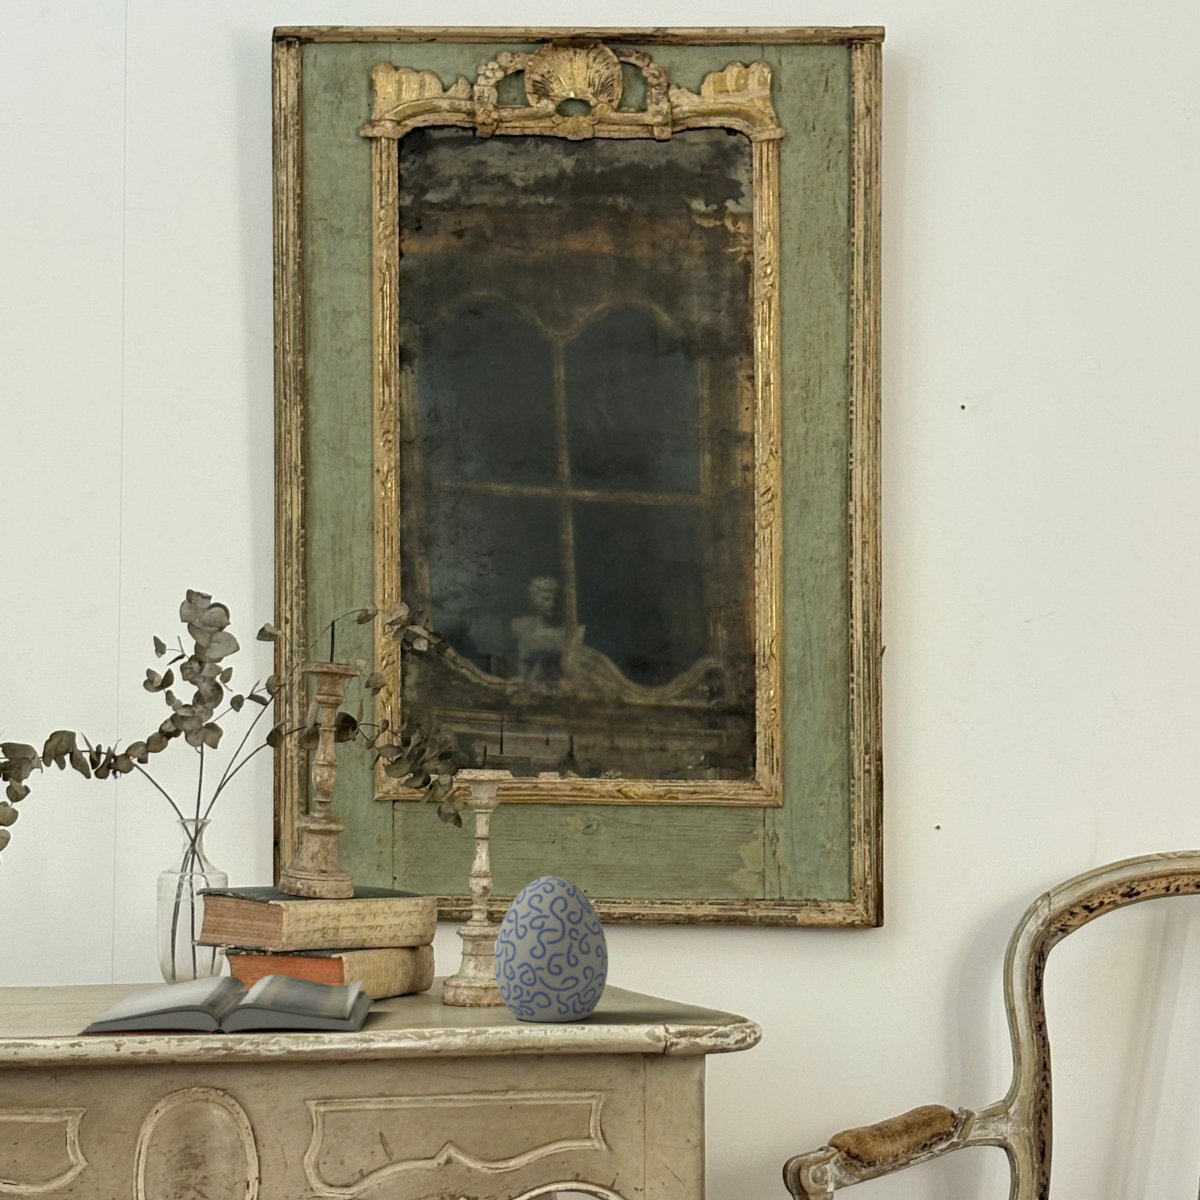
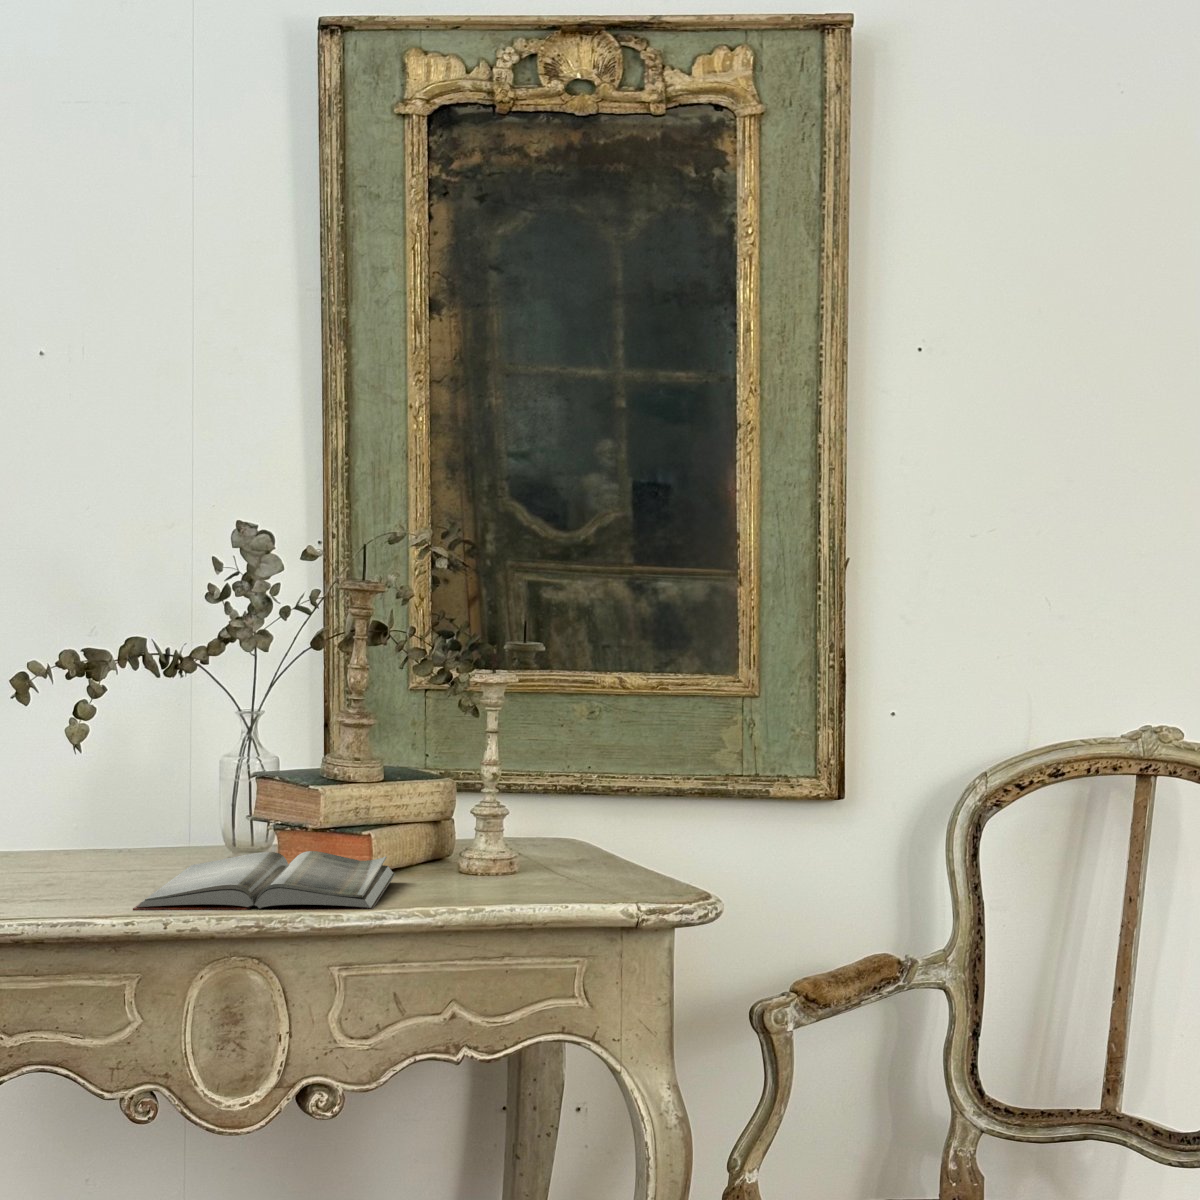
decorative egg: present [495,875,608,1022] -> none [495,772,593,899]

